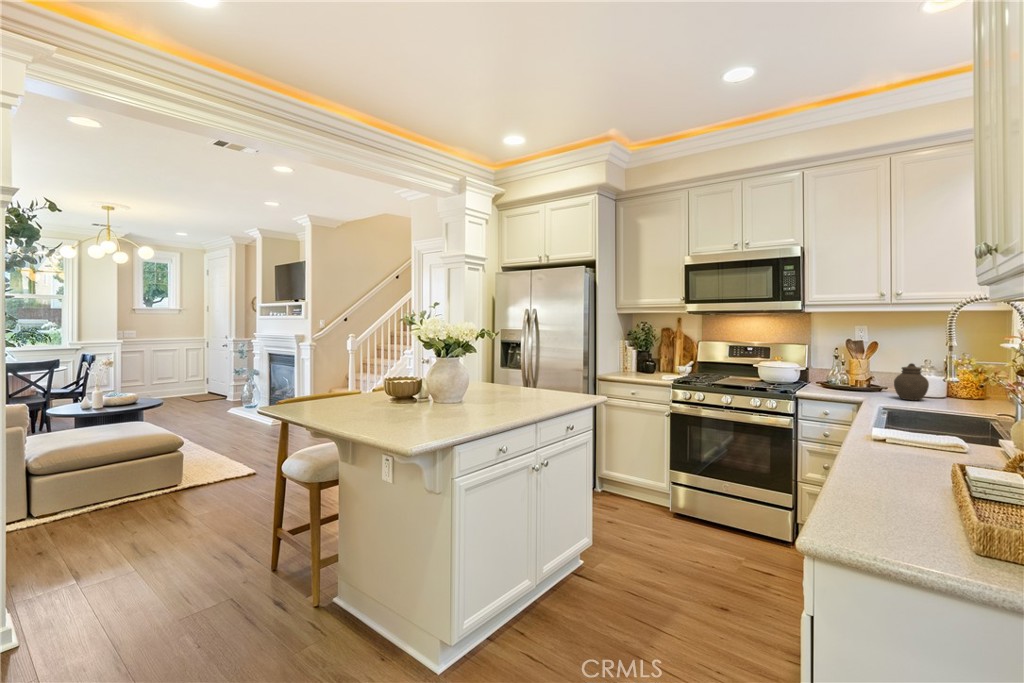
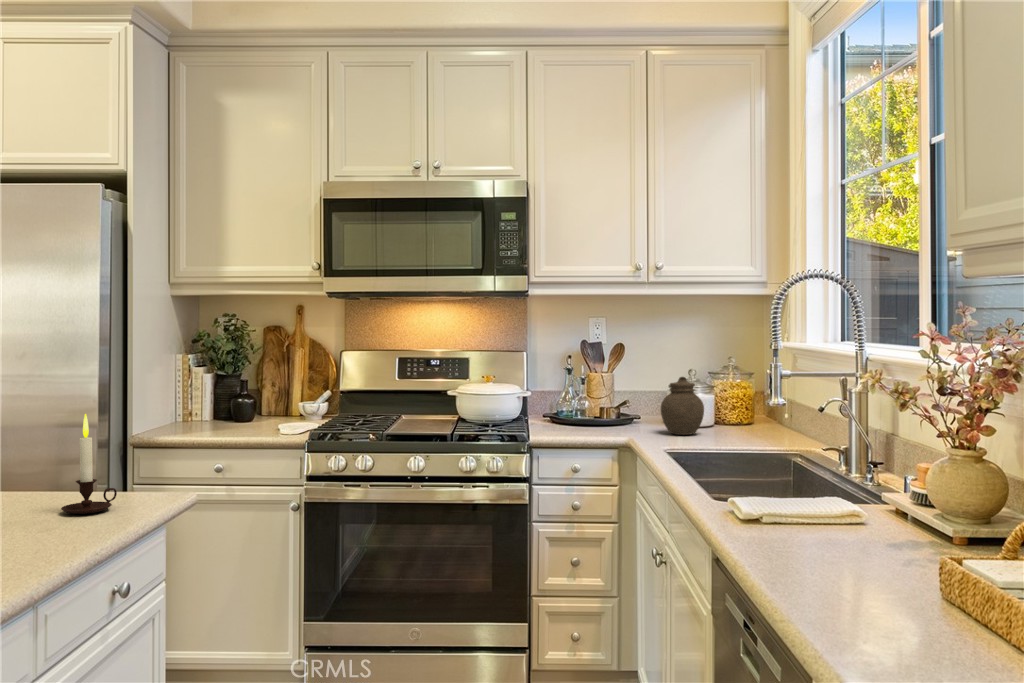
candle: none [554,363,574,401] -> present [61,414,117,514]

